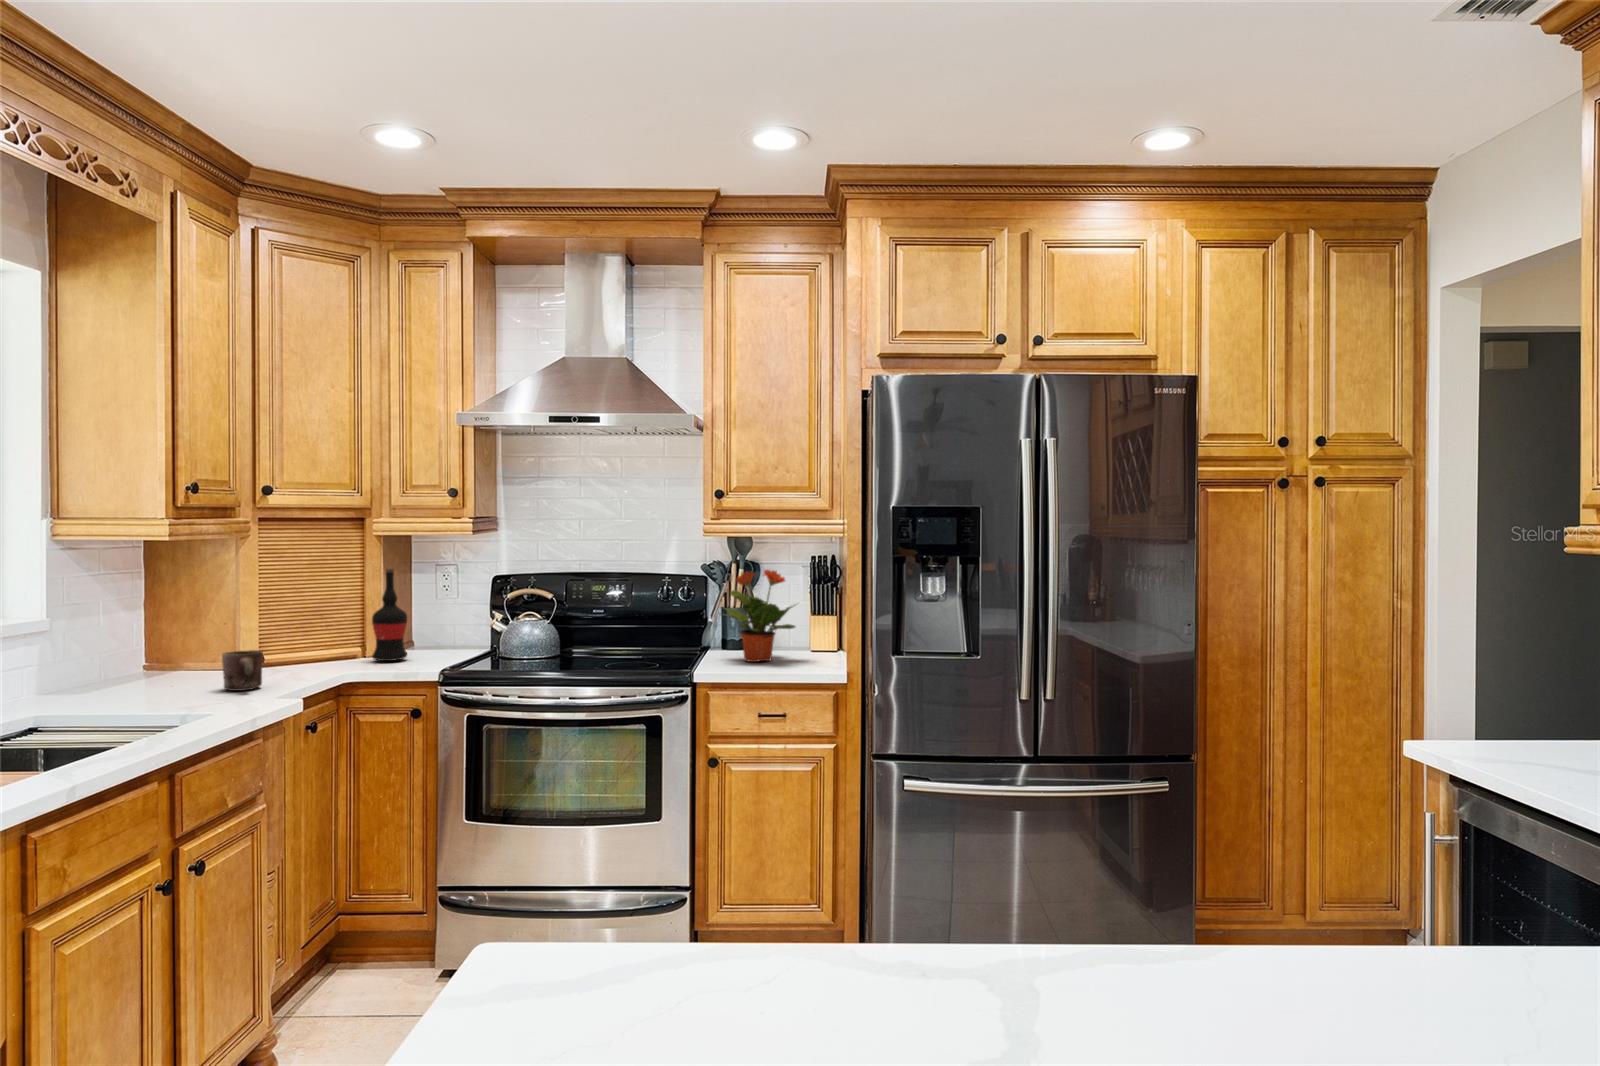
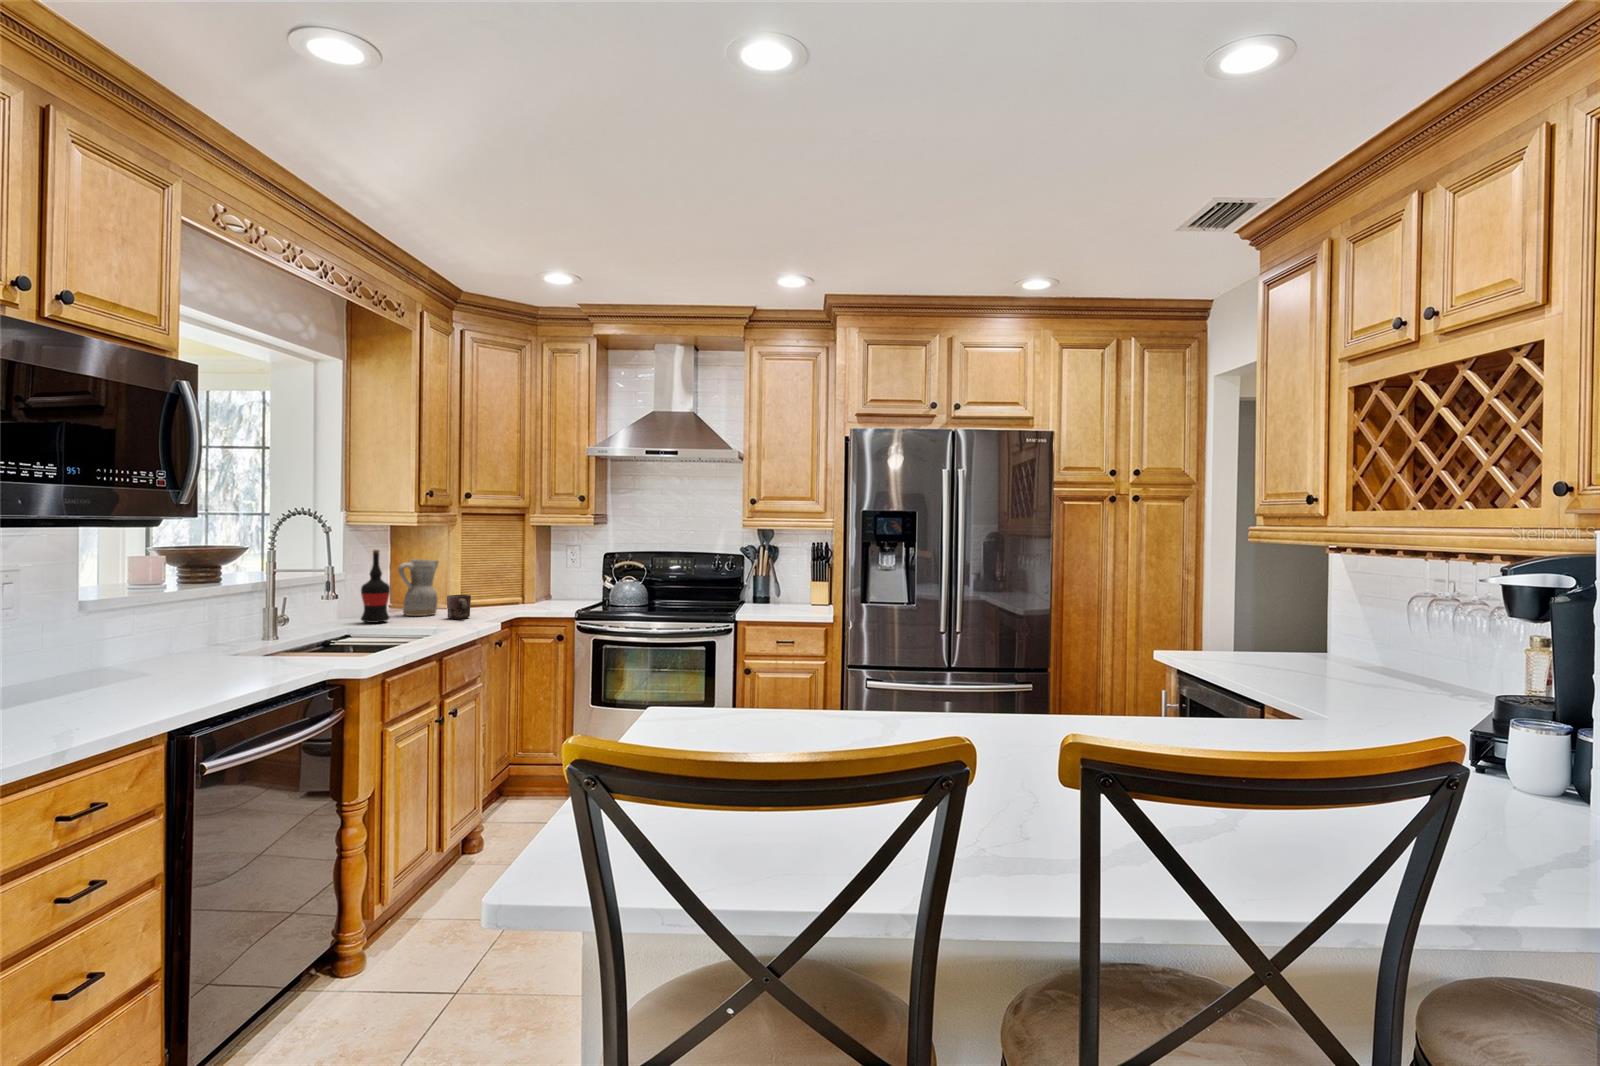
wine bottle: present [372,568,407,661] -> present [361,550,390,623]
potted plant: present [724,570,796,662] -> none [751,550,805,610]
ceramic pitcher: none [144,593,216,686] -> present [398,559,439,616]

